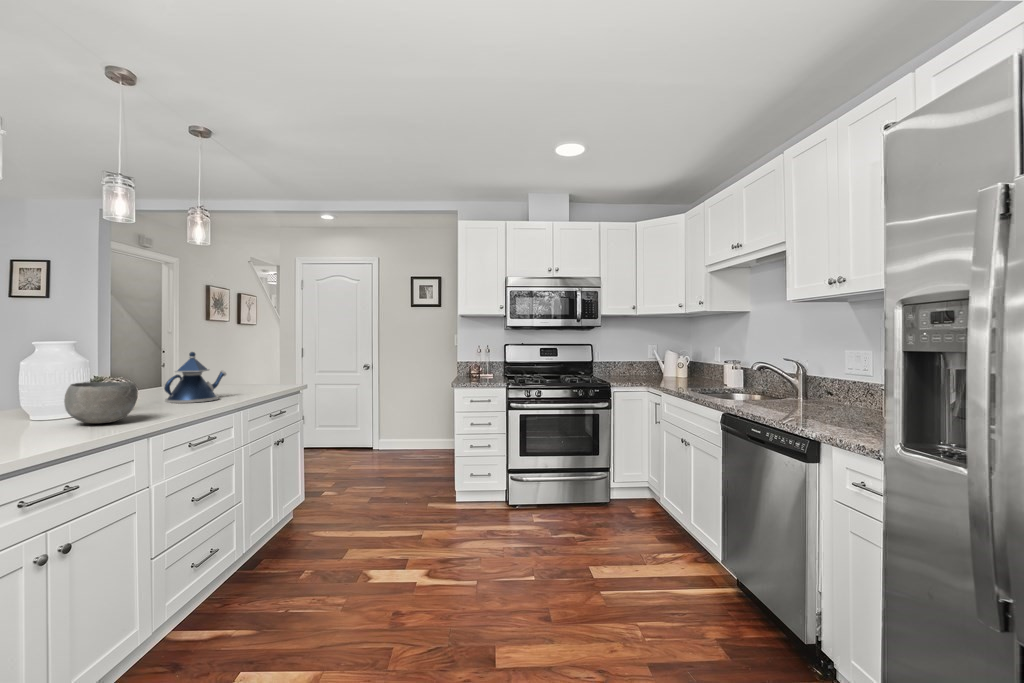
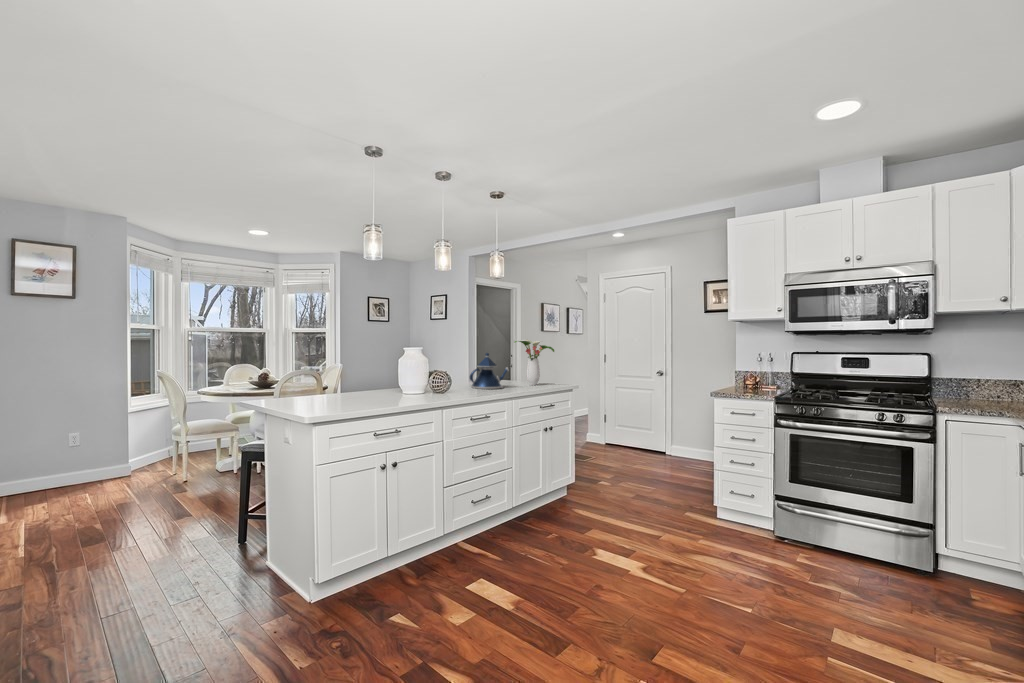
flower arrangement: none [227,333,285,391] -> present [515,340,554,385]
bowl: present [64,382,137,423] -> none [403,369,439,395]

